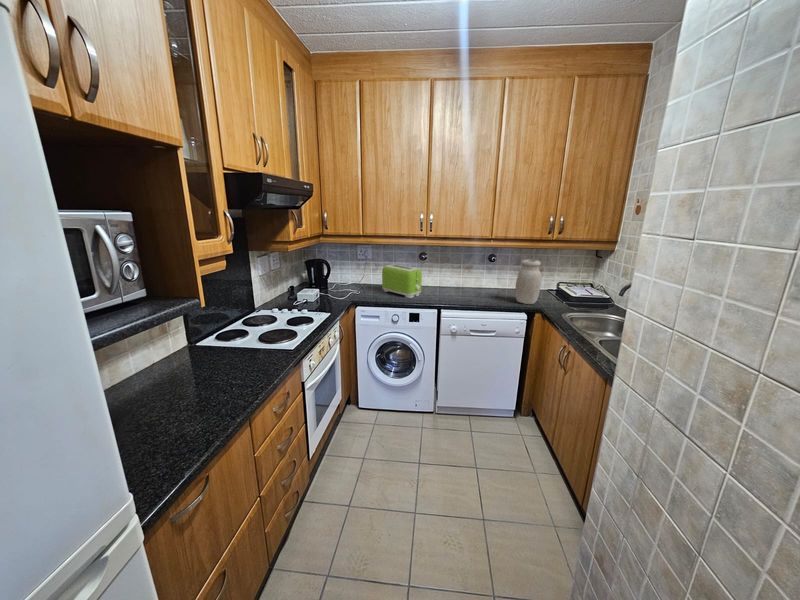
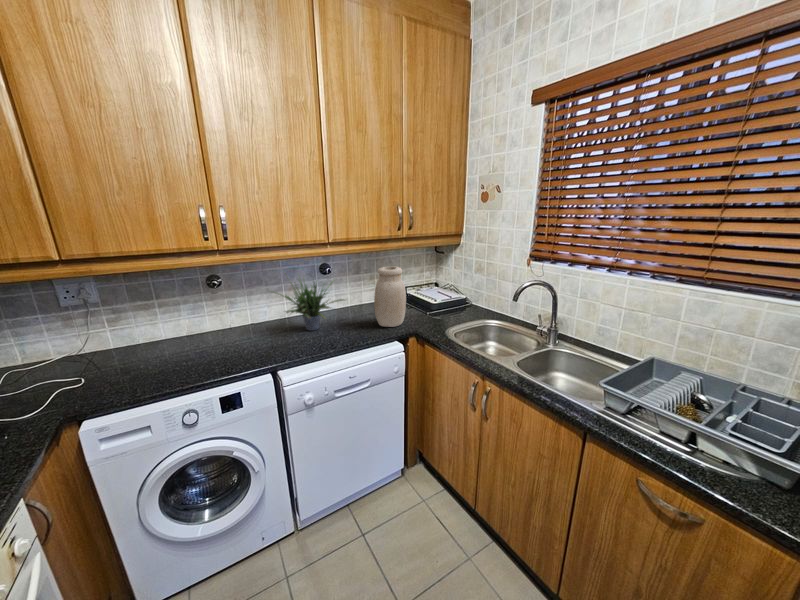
potted plant: none [450,252,498,295] -> present [277,281,345,331]
toaster: present [382,264,422,298] -> none [130,307,228,365]

